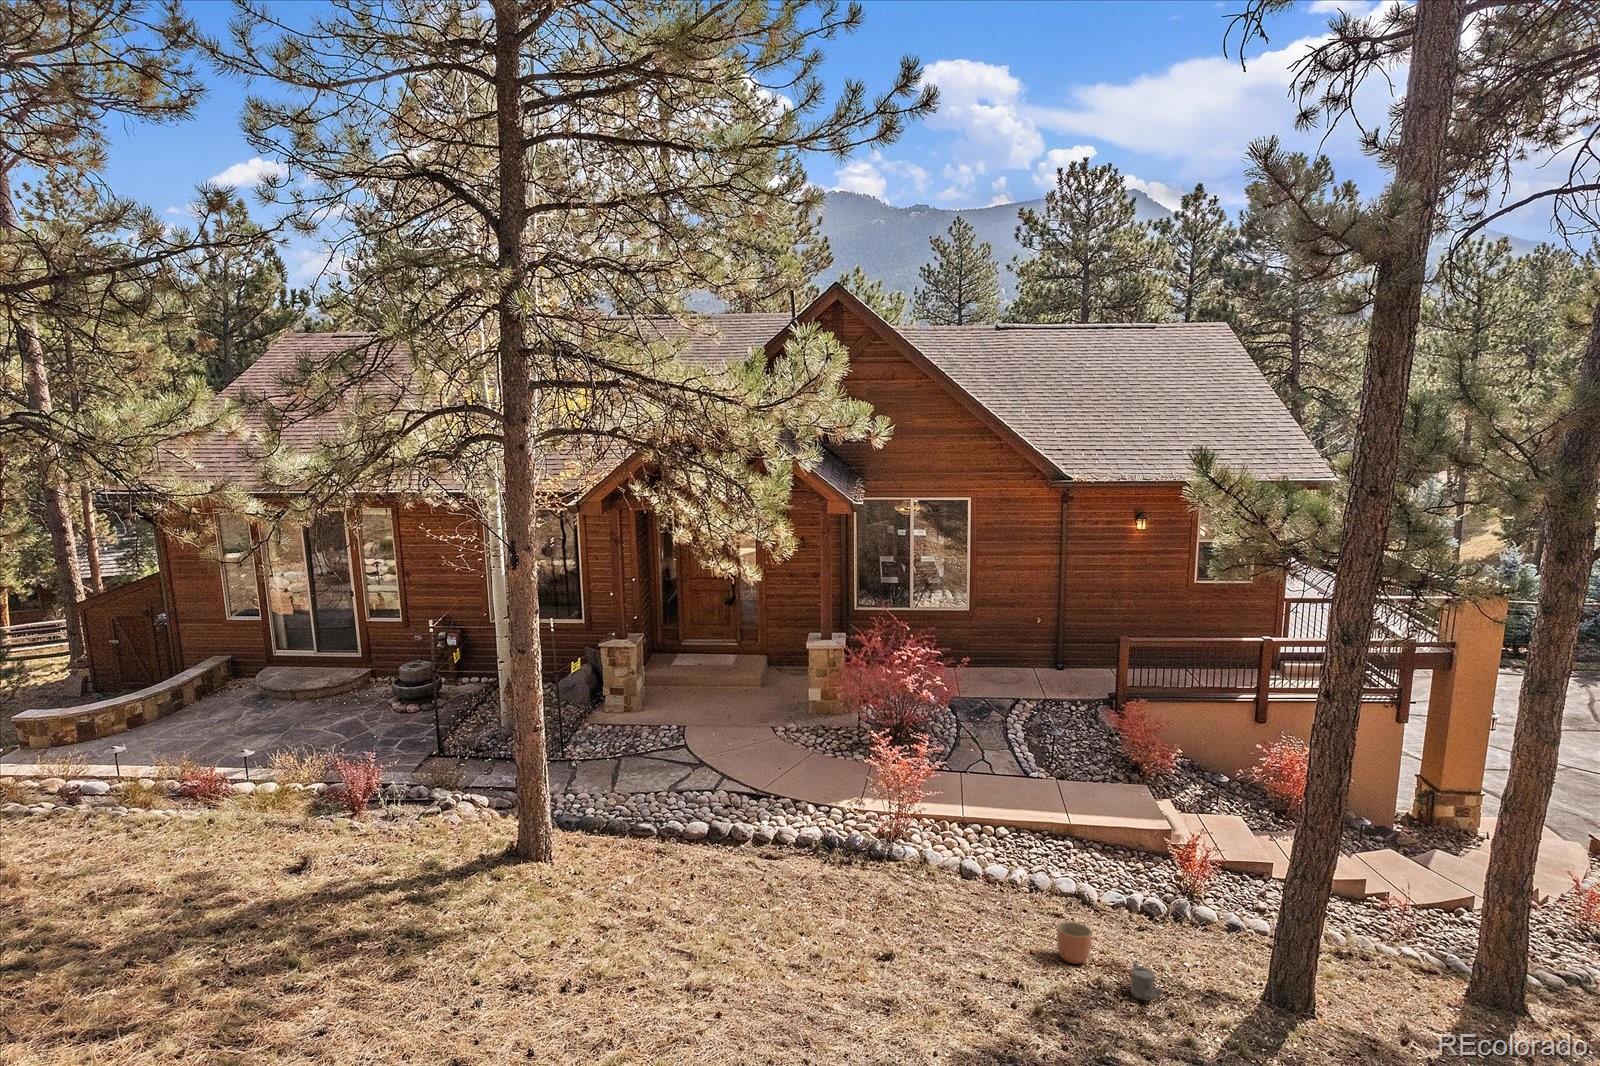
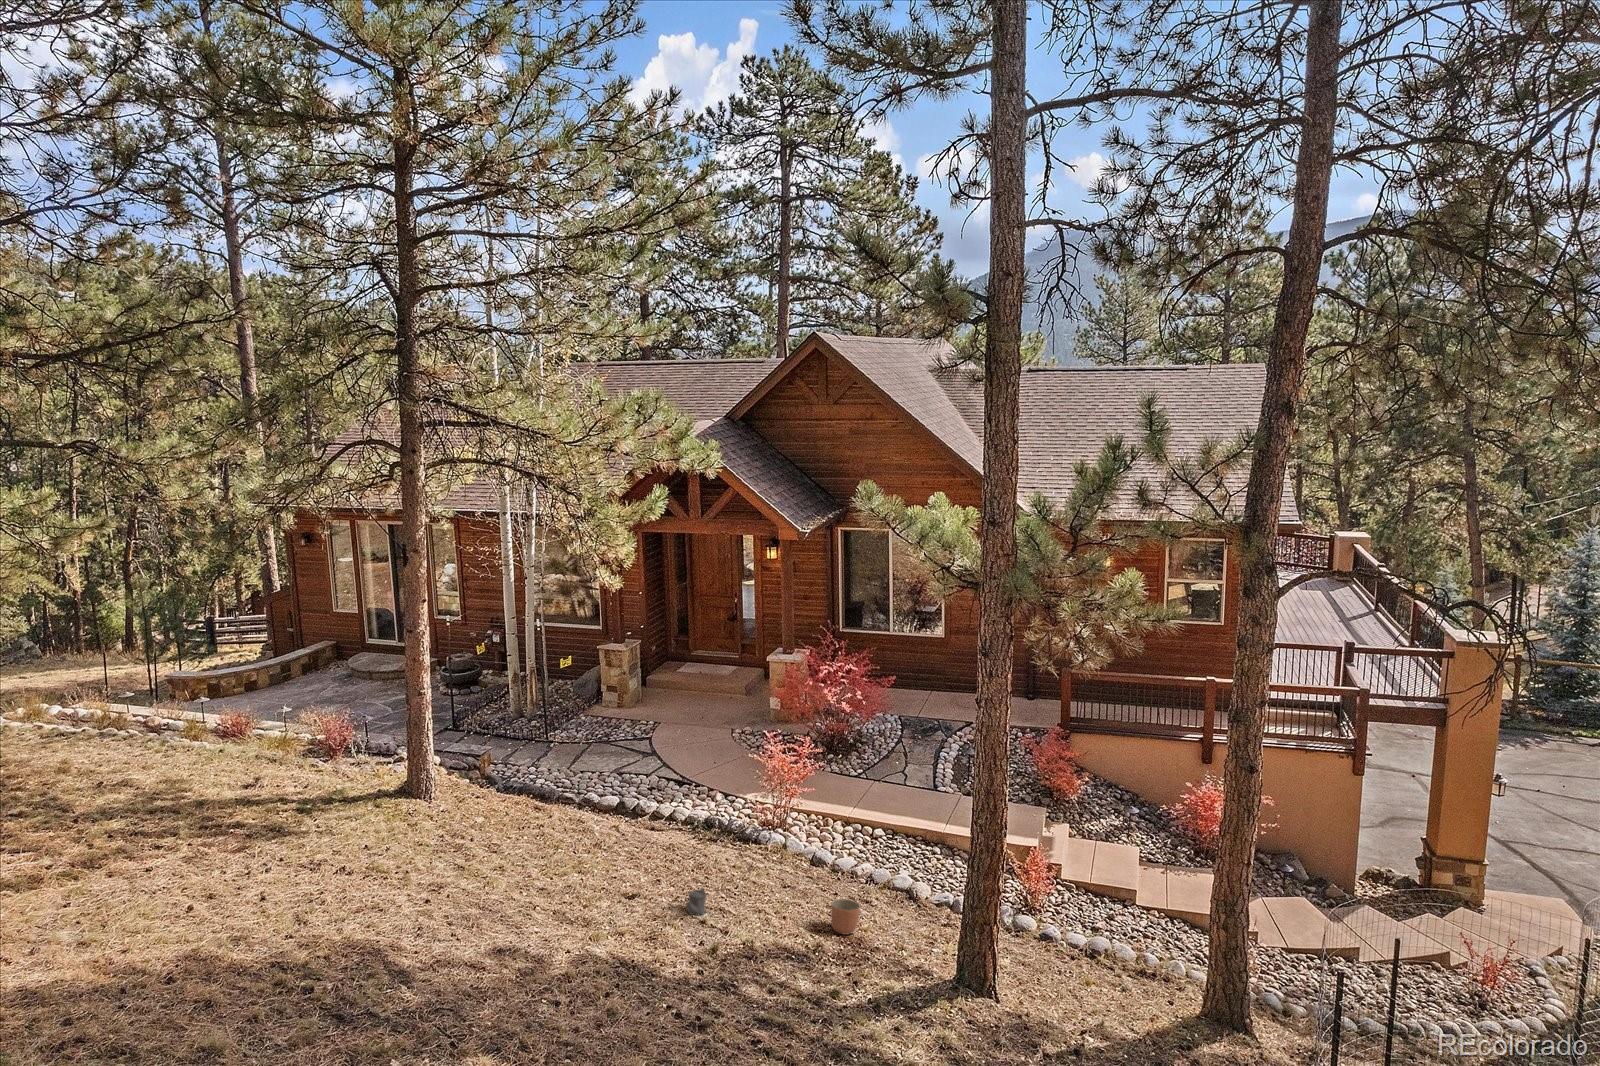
watering can: present [1131,962,1163,1000] -> present [686,887,707,915]

